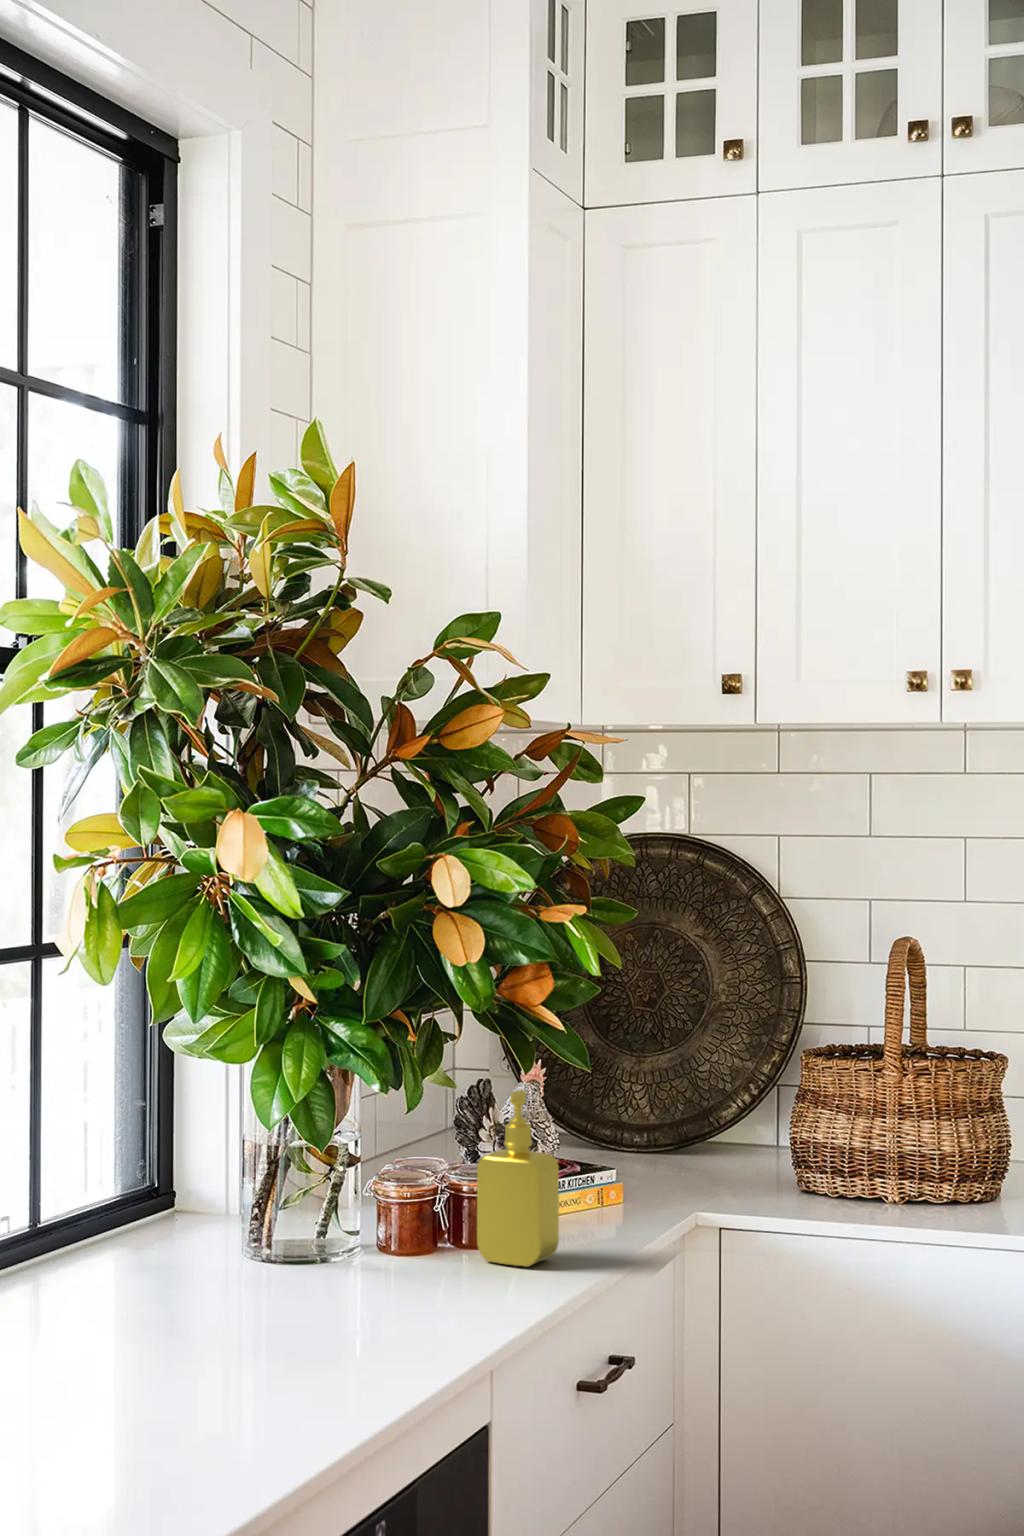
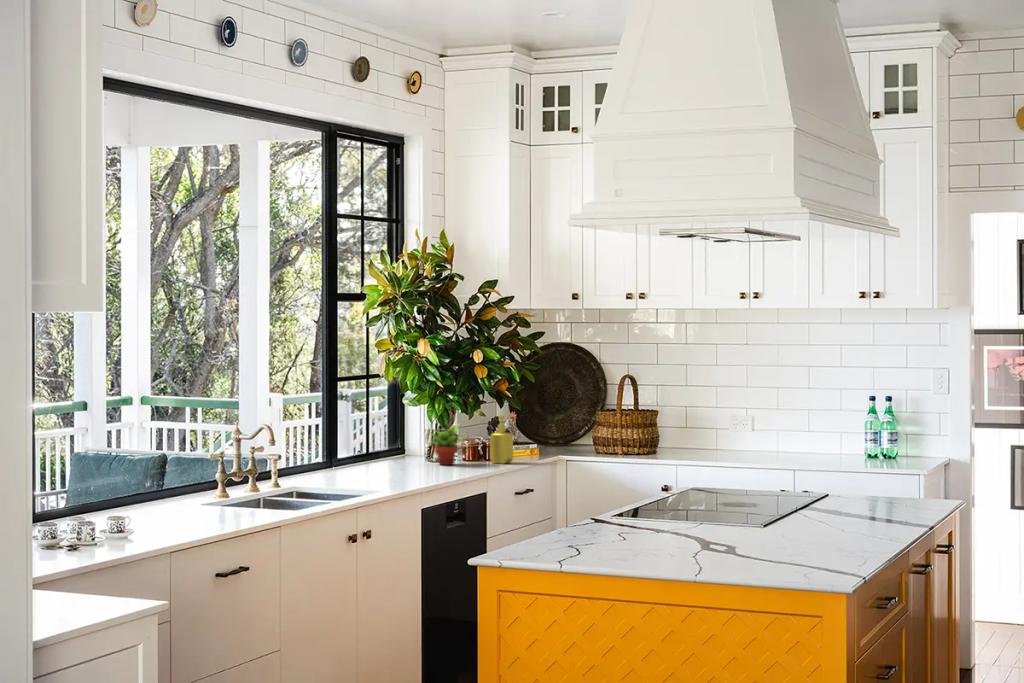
succulent plant: none [239,1121,400,1286] -> present [429,425,464,465]

